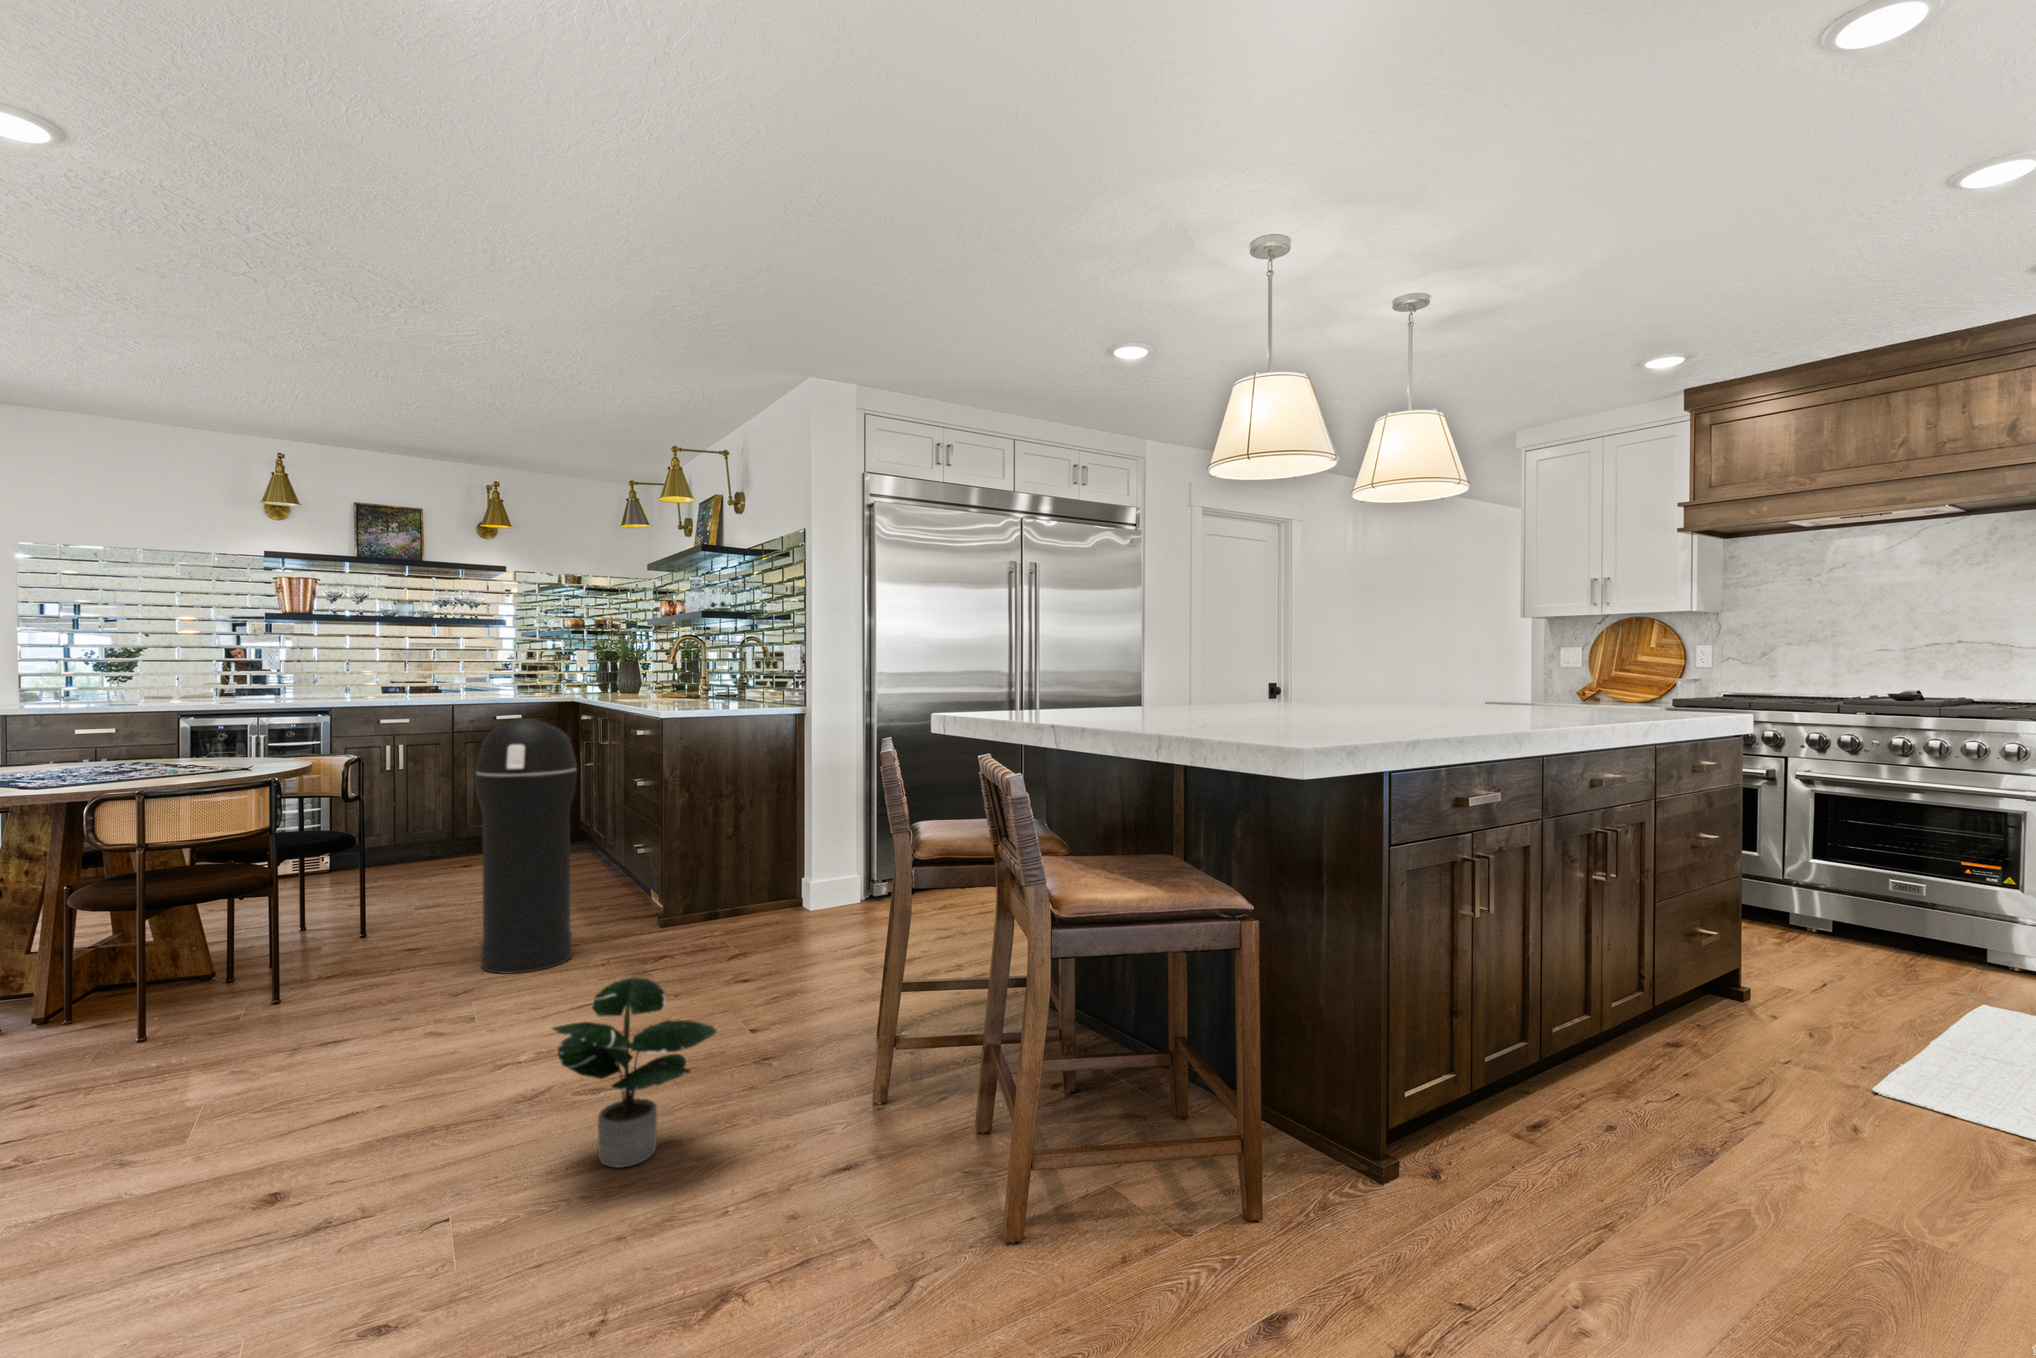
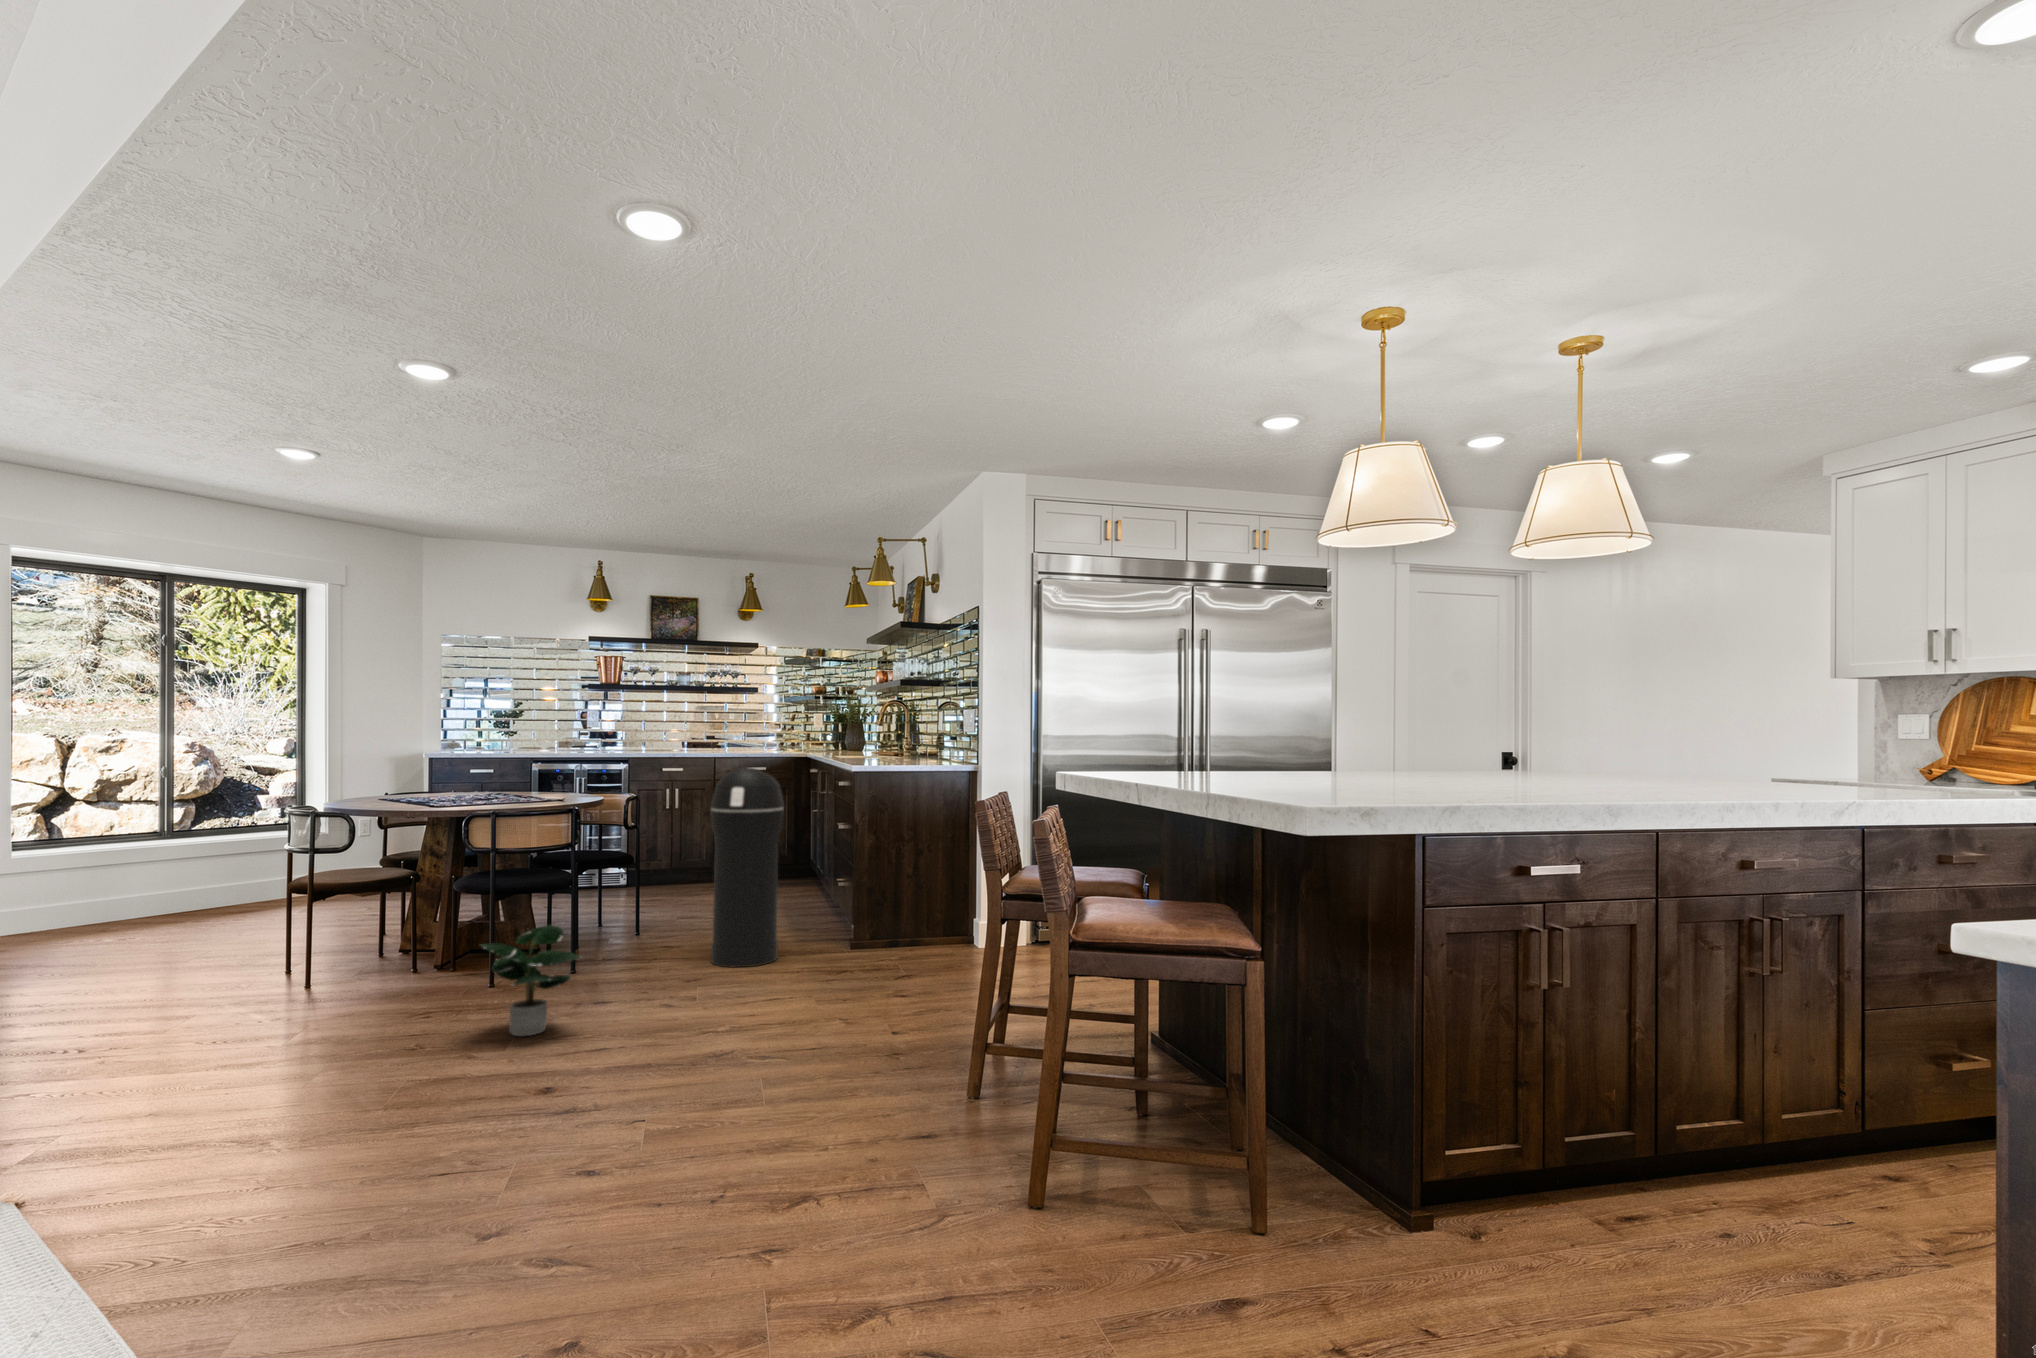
potted plant: present [552,977,717,1168] -> present [481,925,581,1036]

